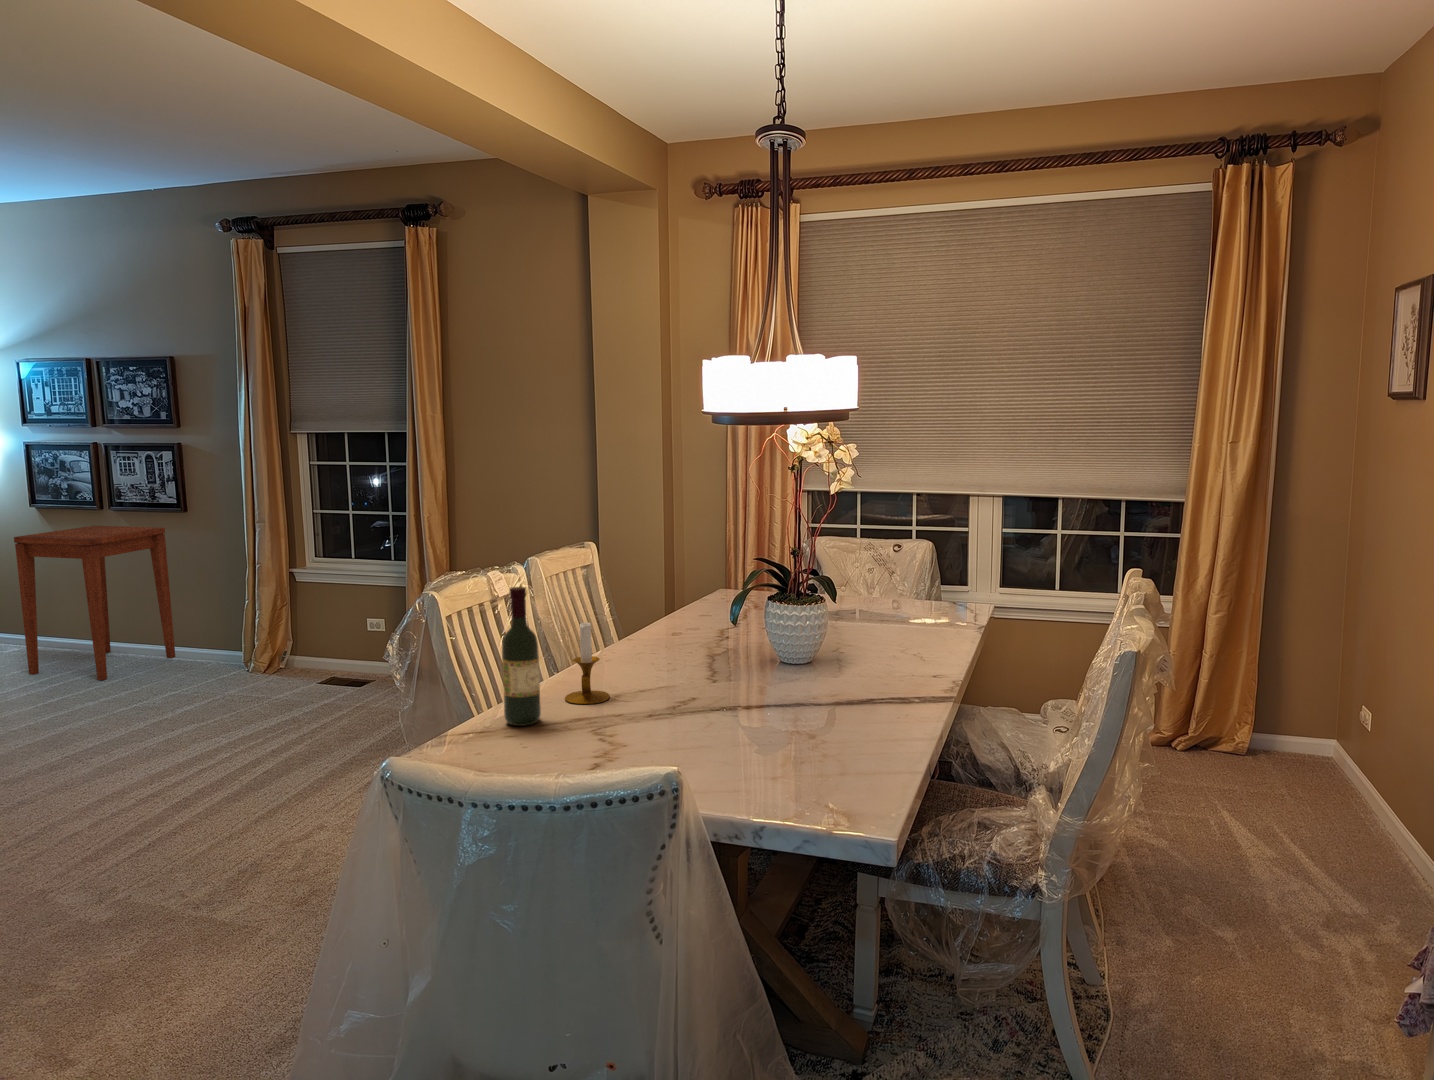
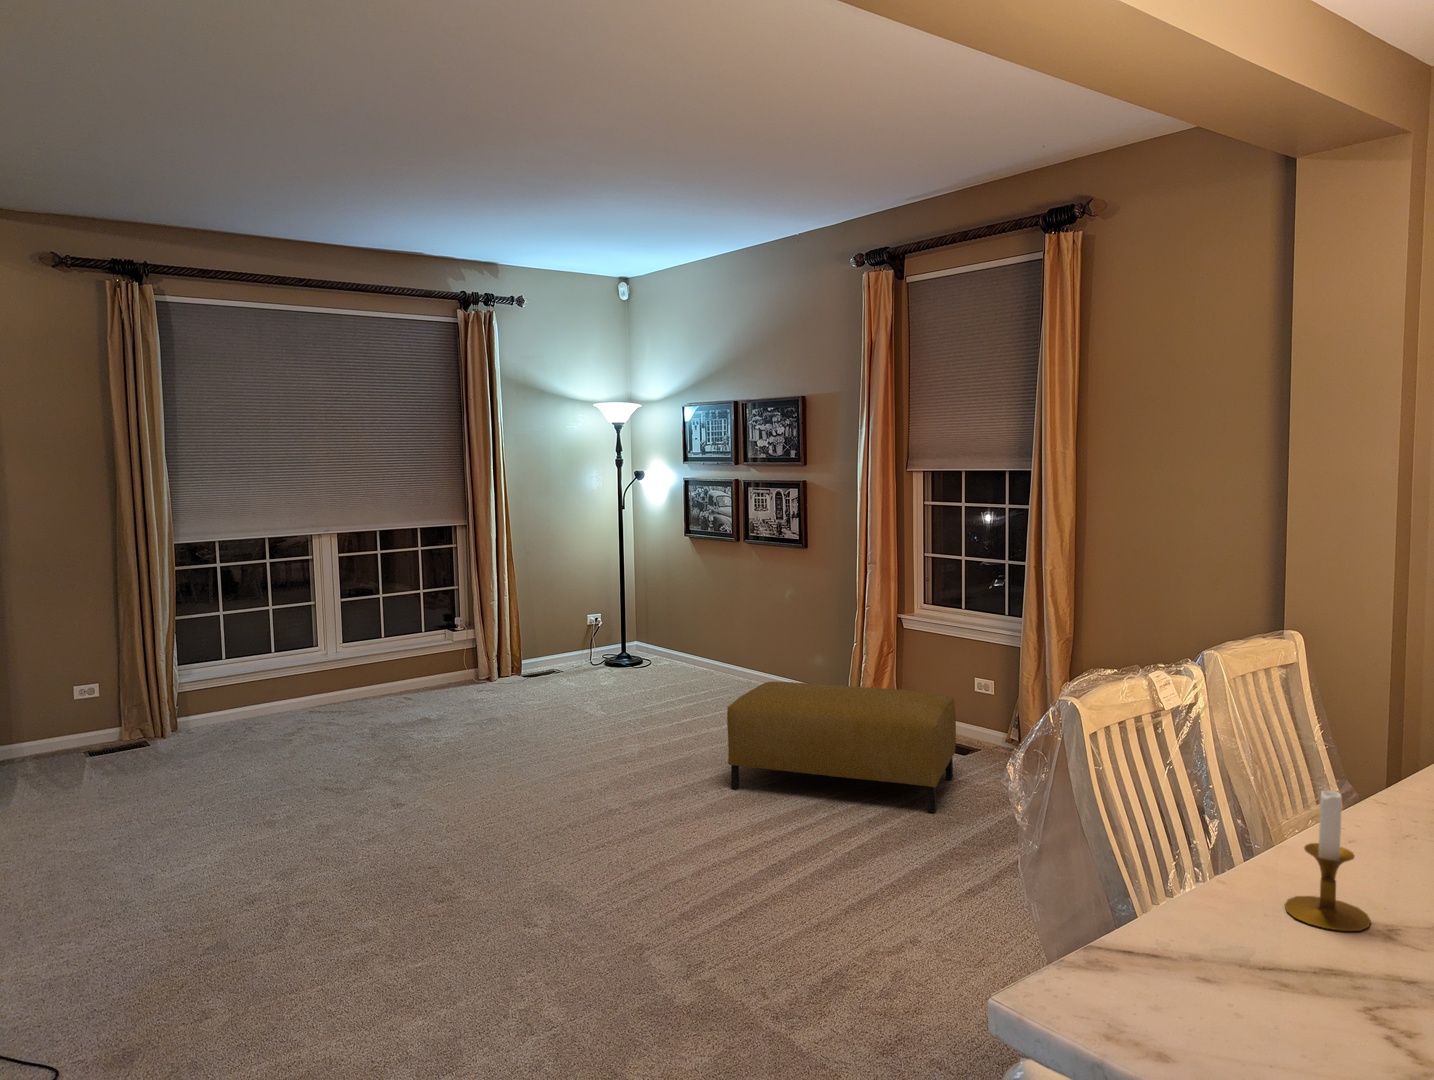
side table: present [14,526,175,680] -> none [666,557,789,707]
wine bottle: present [502,587,541,726] -> none [1186,727,1254,956]
ottoman: none [114,632,352,750] -> present [727,681,956,812]

